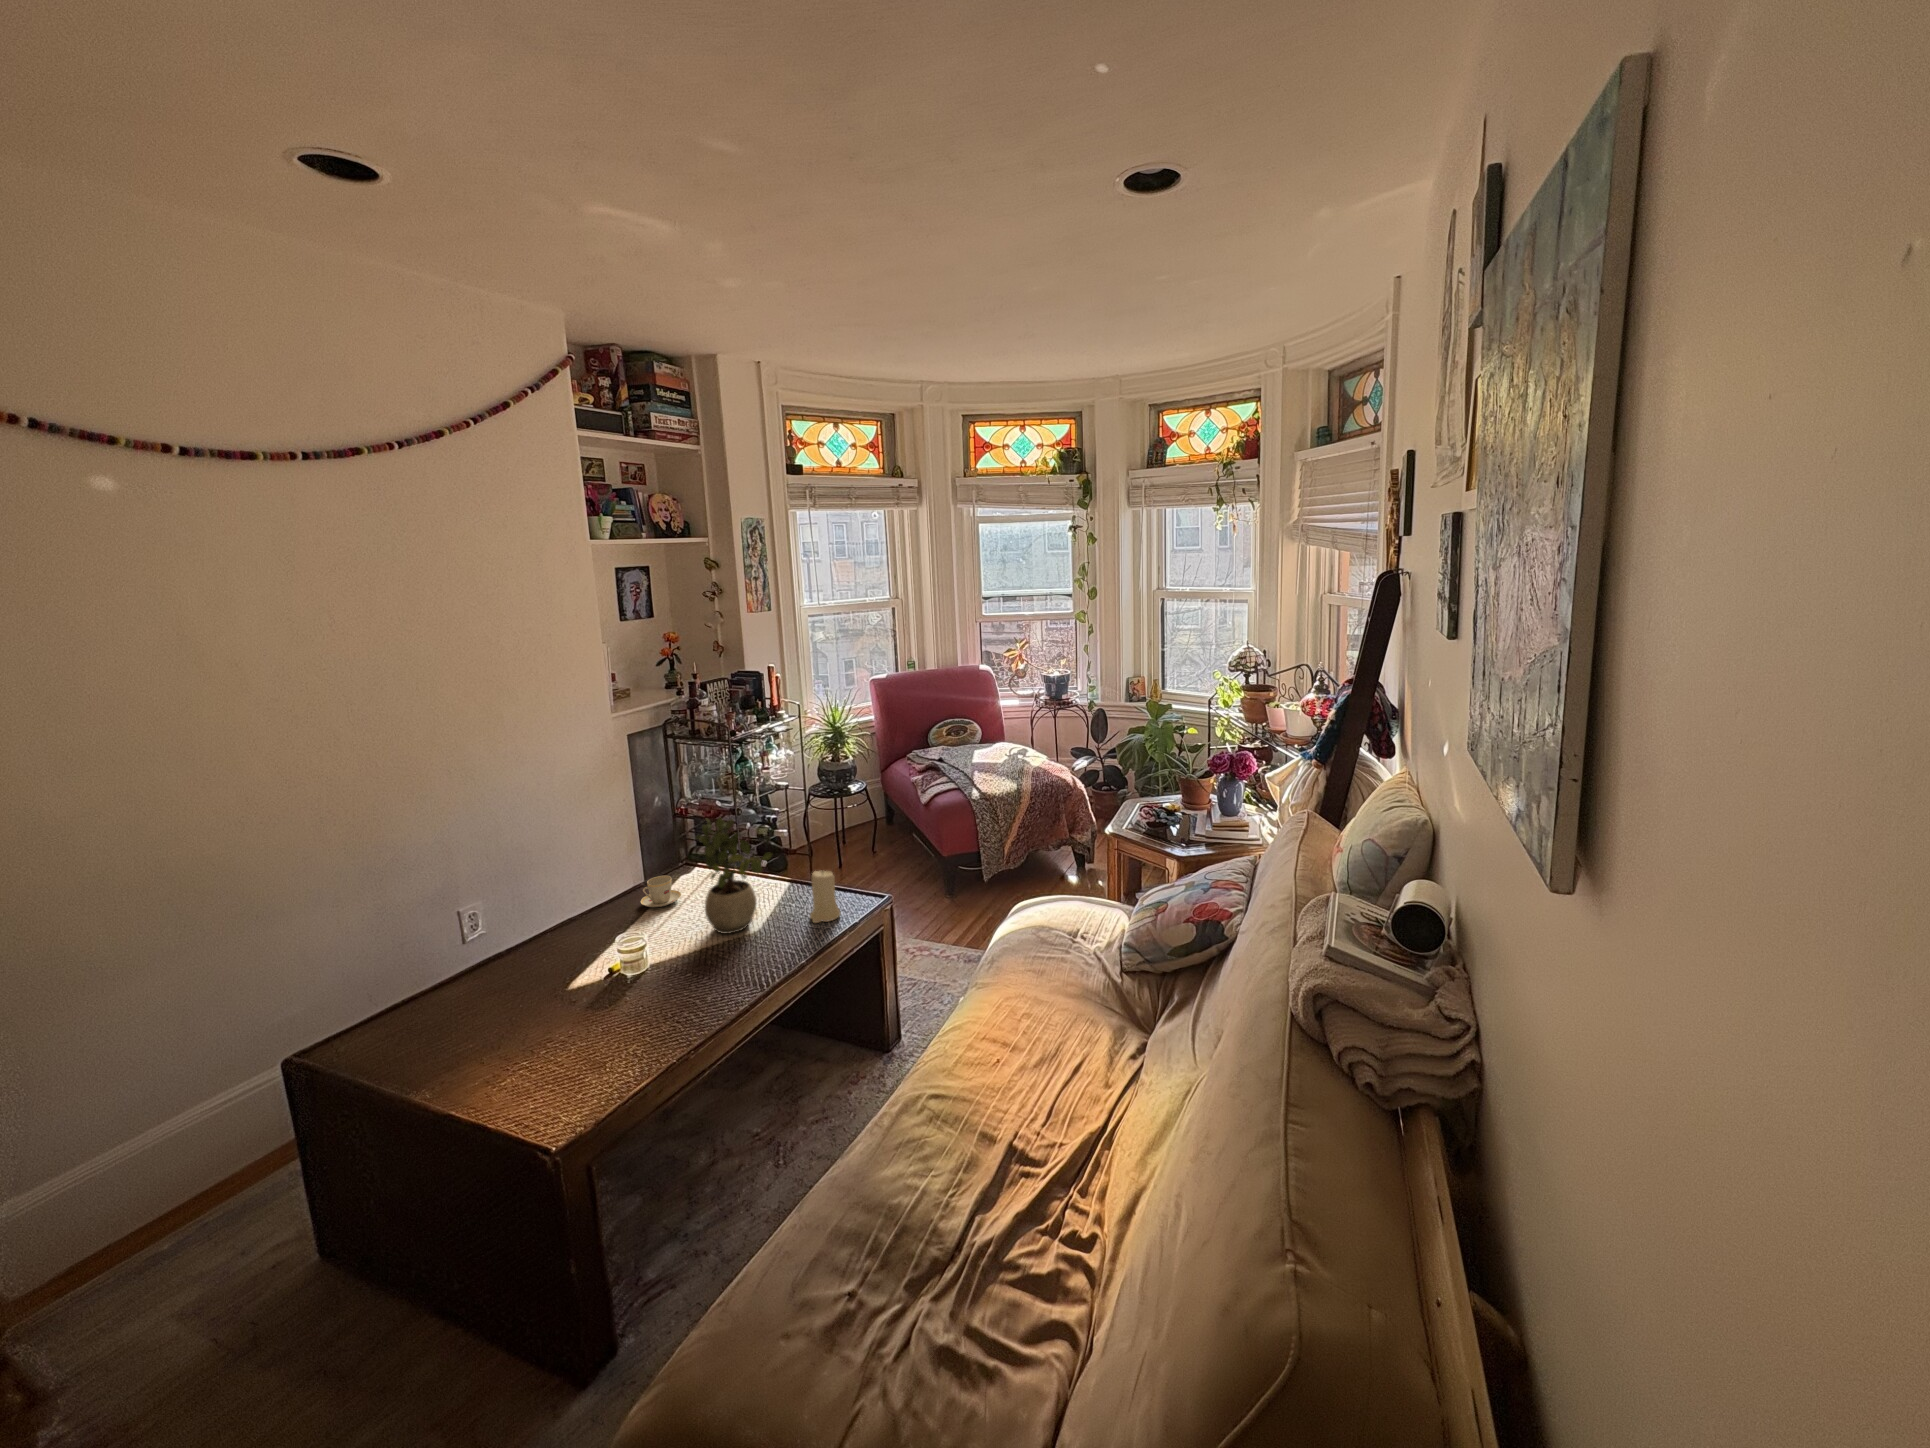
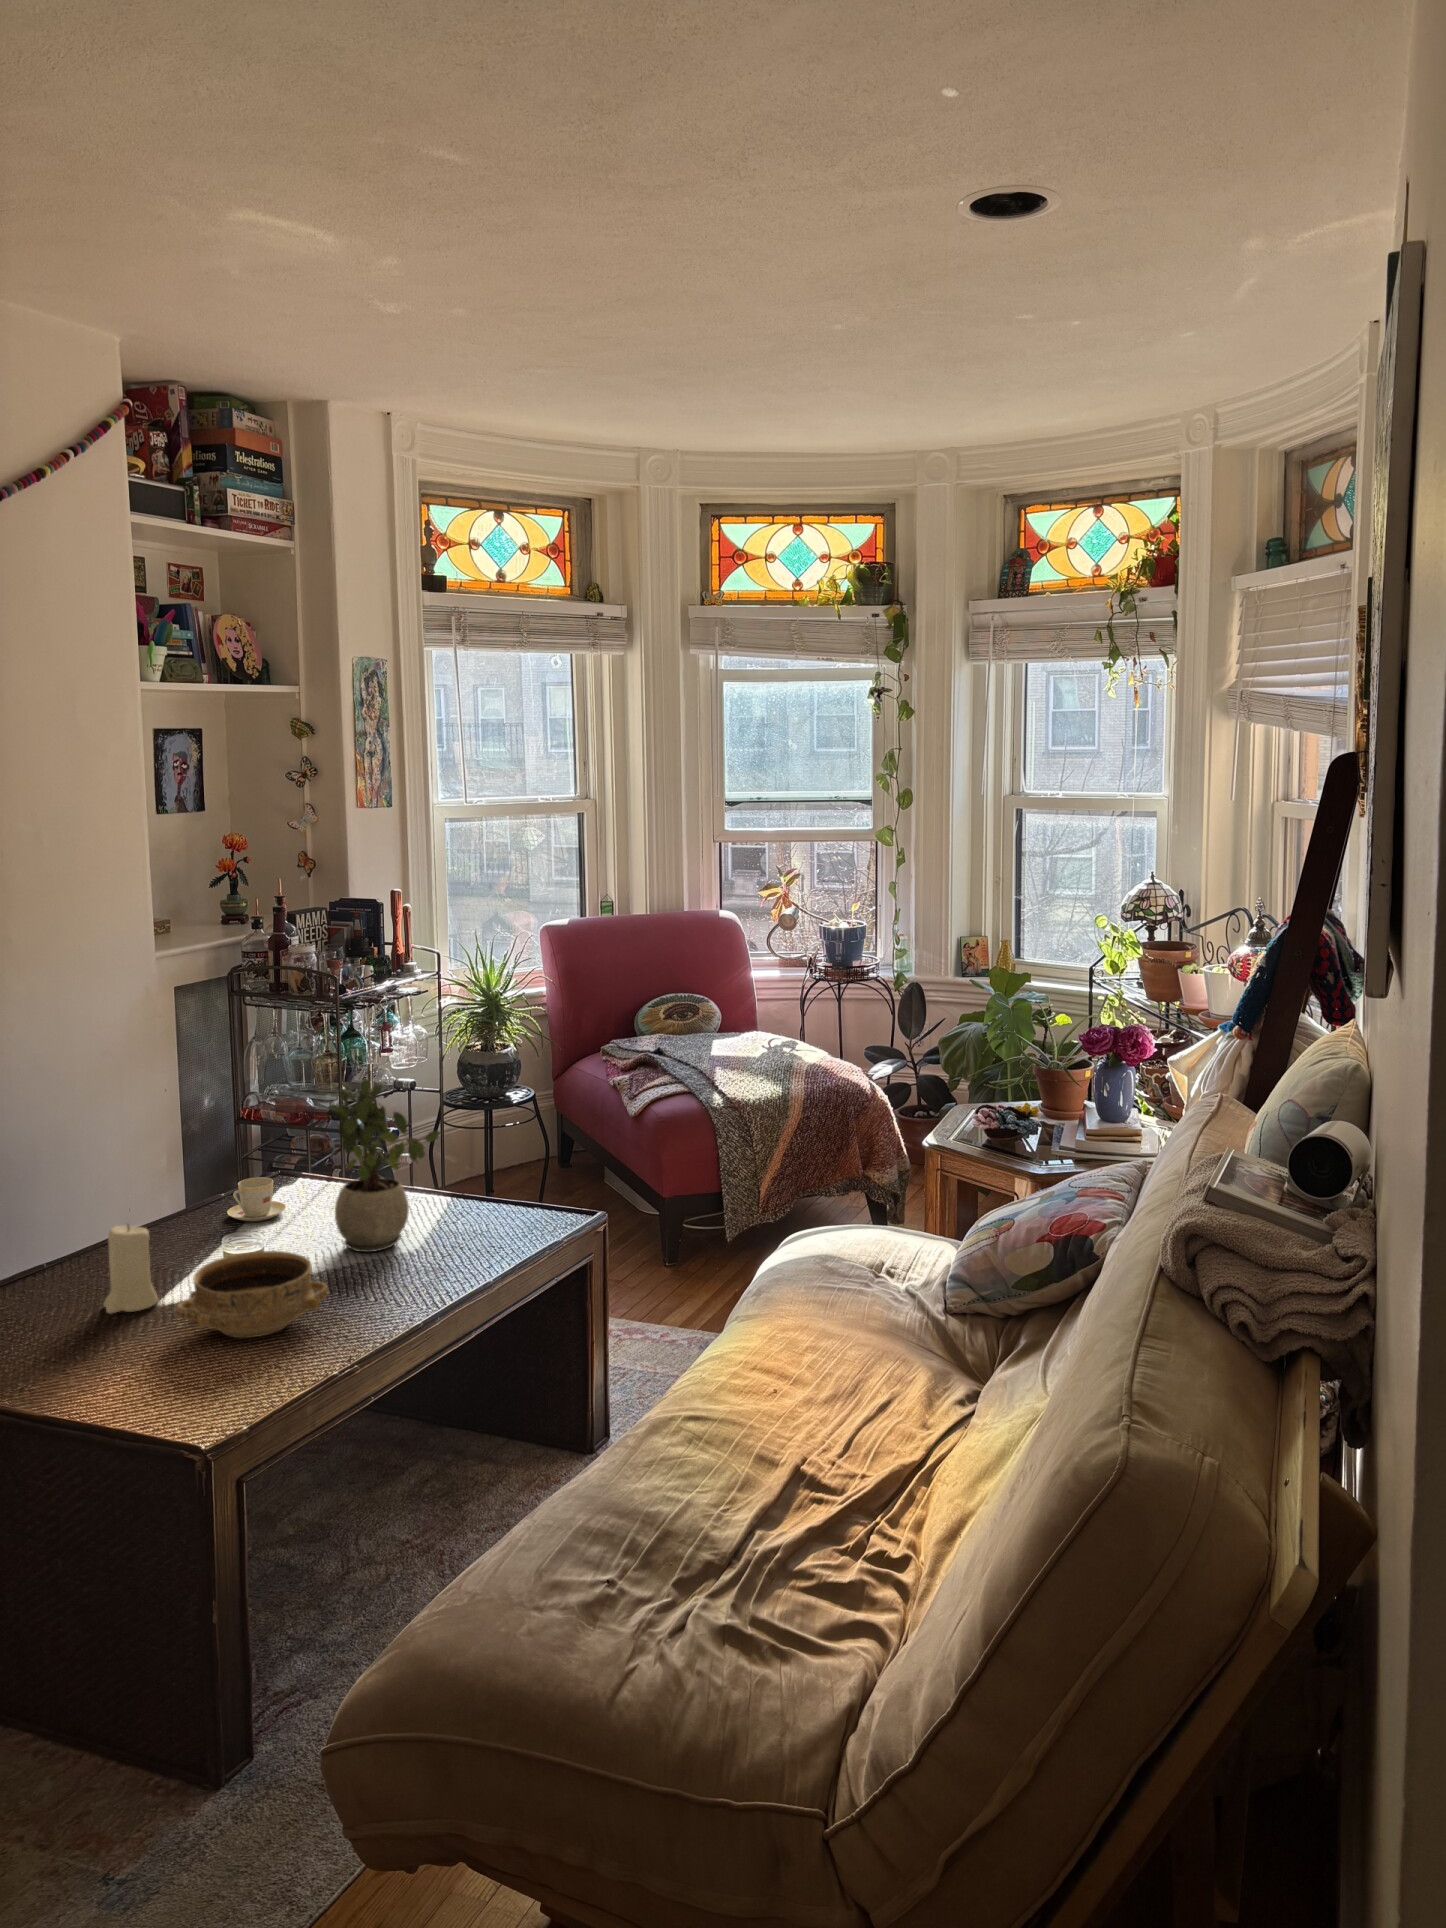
candle: present [810,870,841,923] -> present [104,1225,158,1314]
ceramic bowl: none [571,951,686,1022] -> present [176,1251,329,1338]

